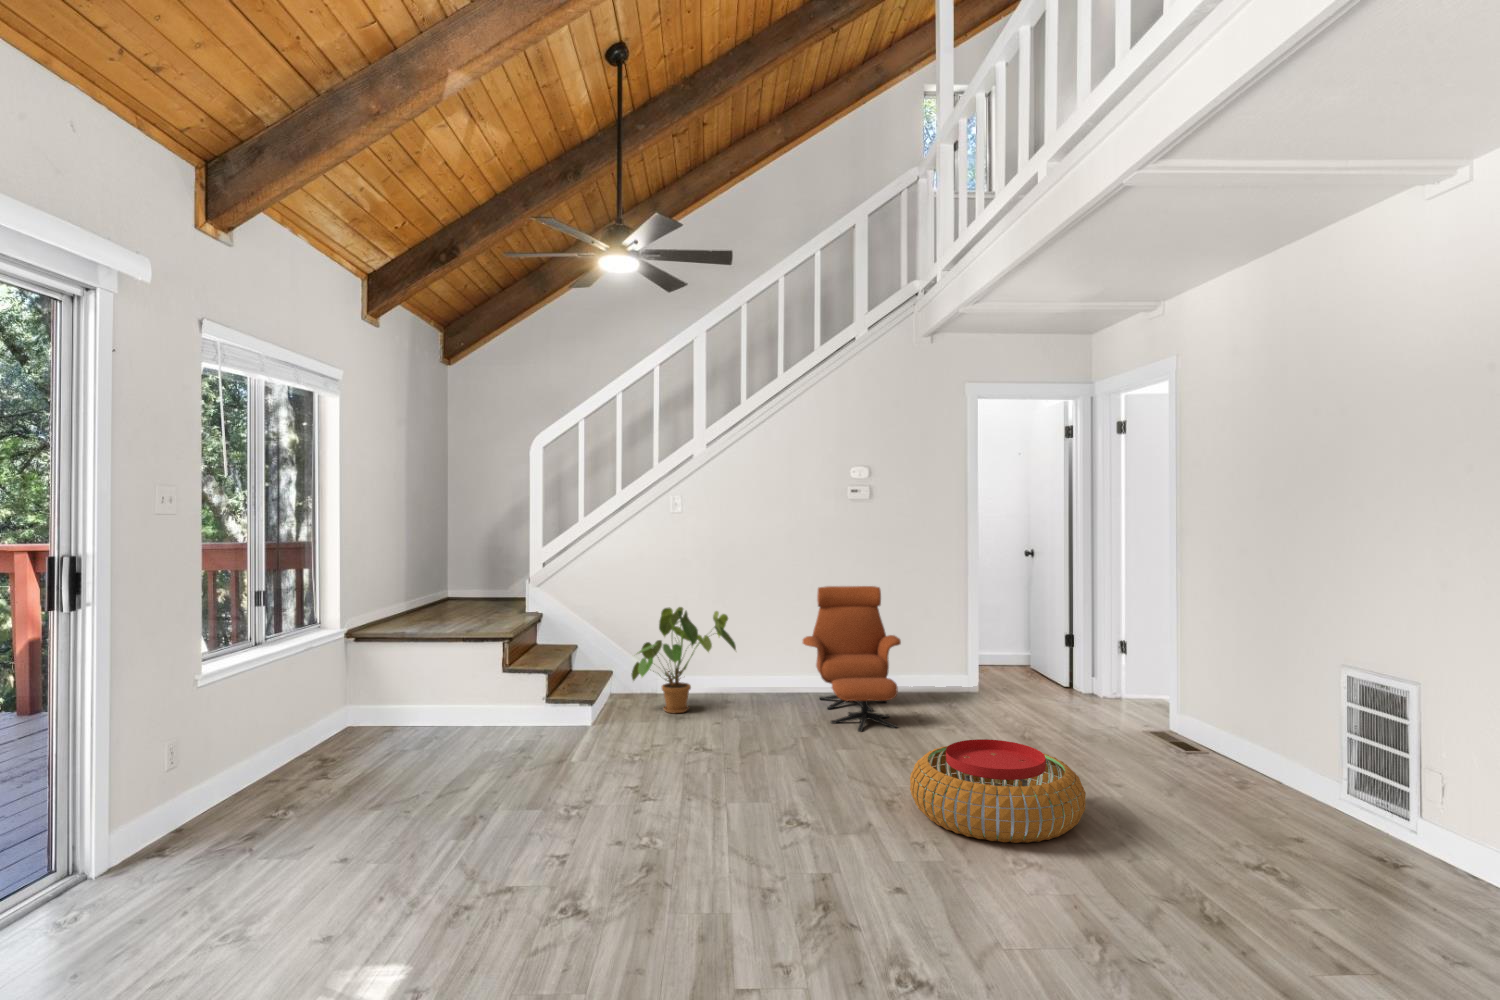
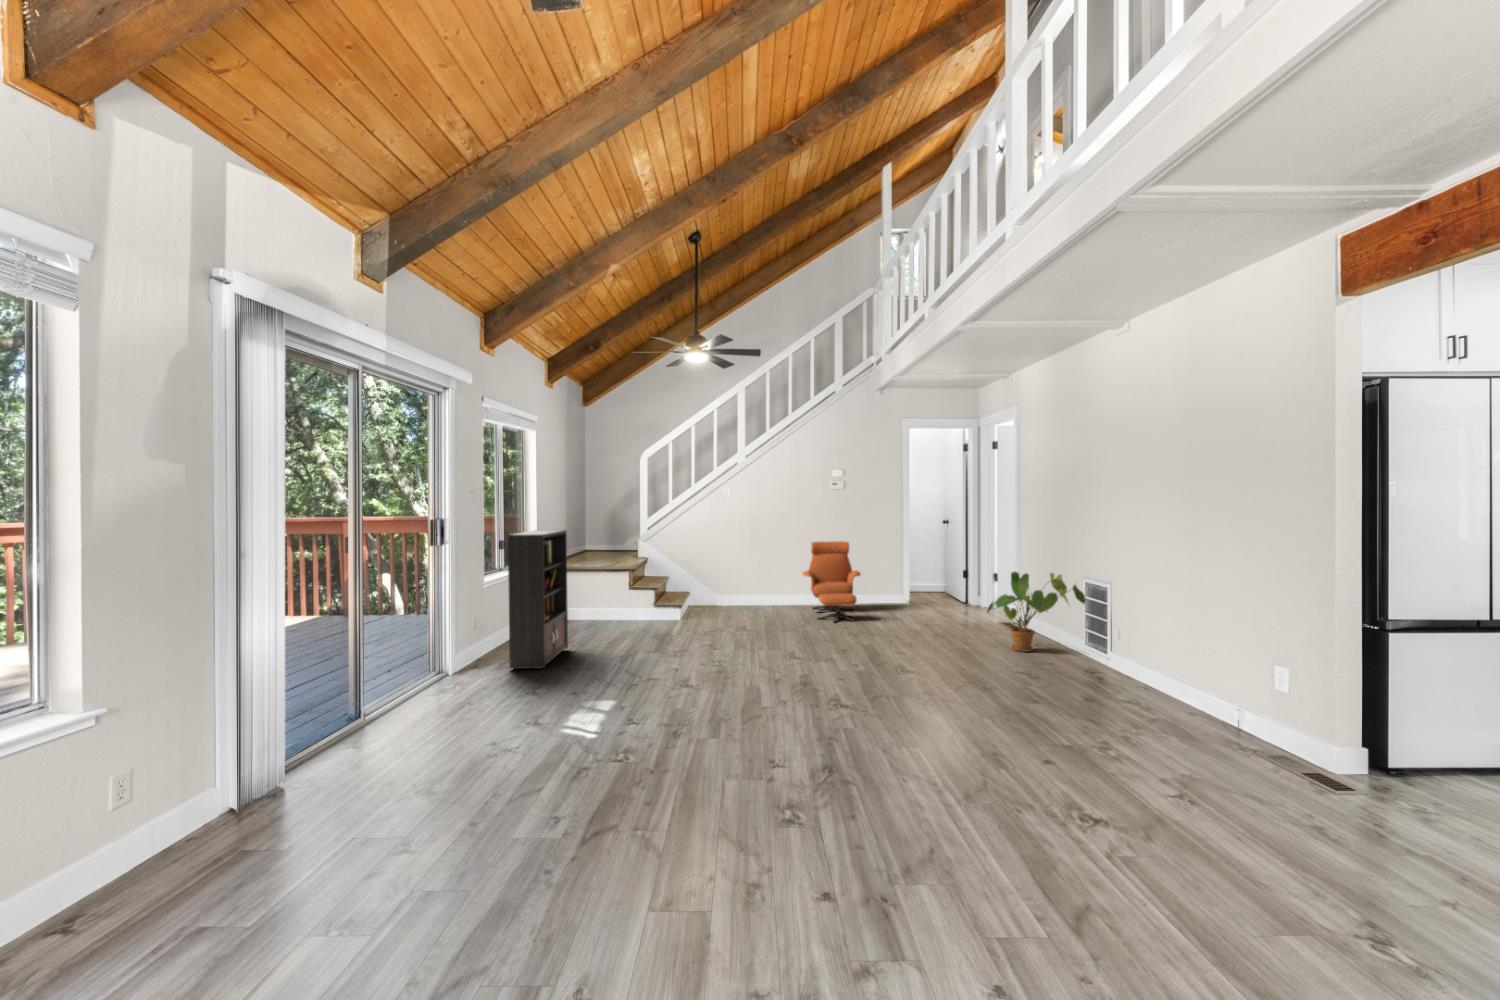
bookcase: none [222,574,365,861] -> present [508,530,568,669]
house plant: present [631,607,736,713] -> present [987,572,1086,652]
pouf: present [910,739,1086,843] -> none [855,619,946,666]

